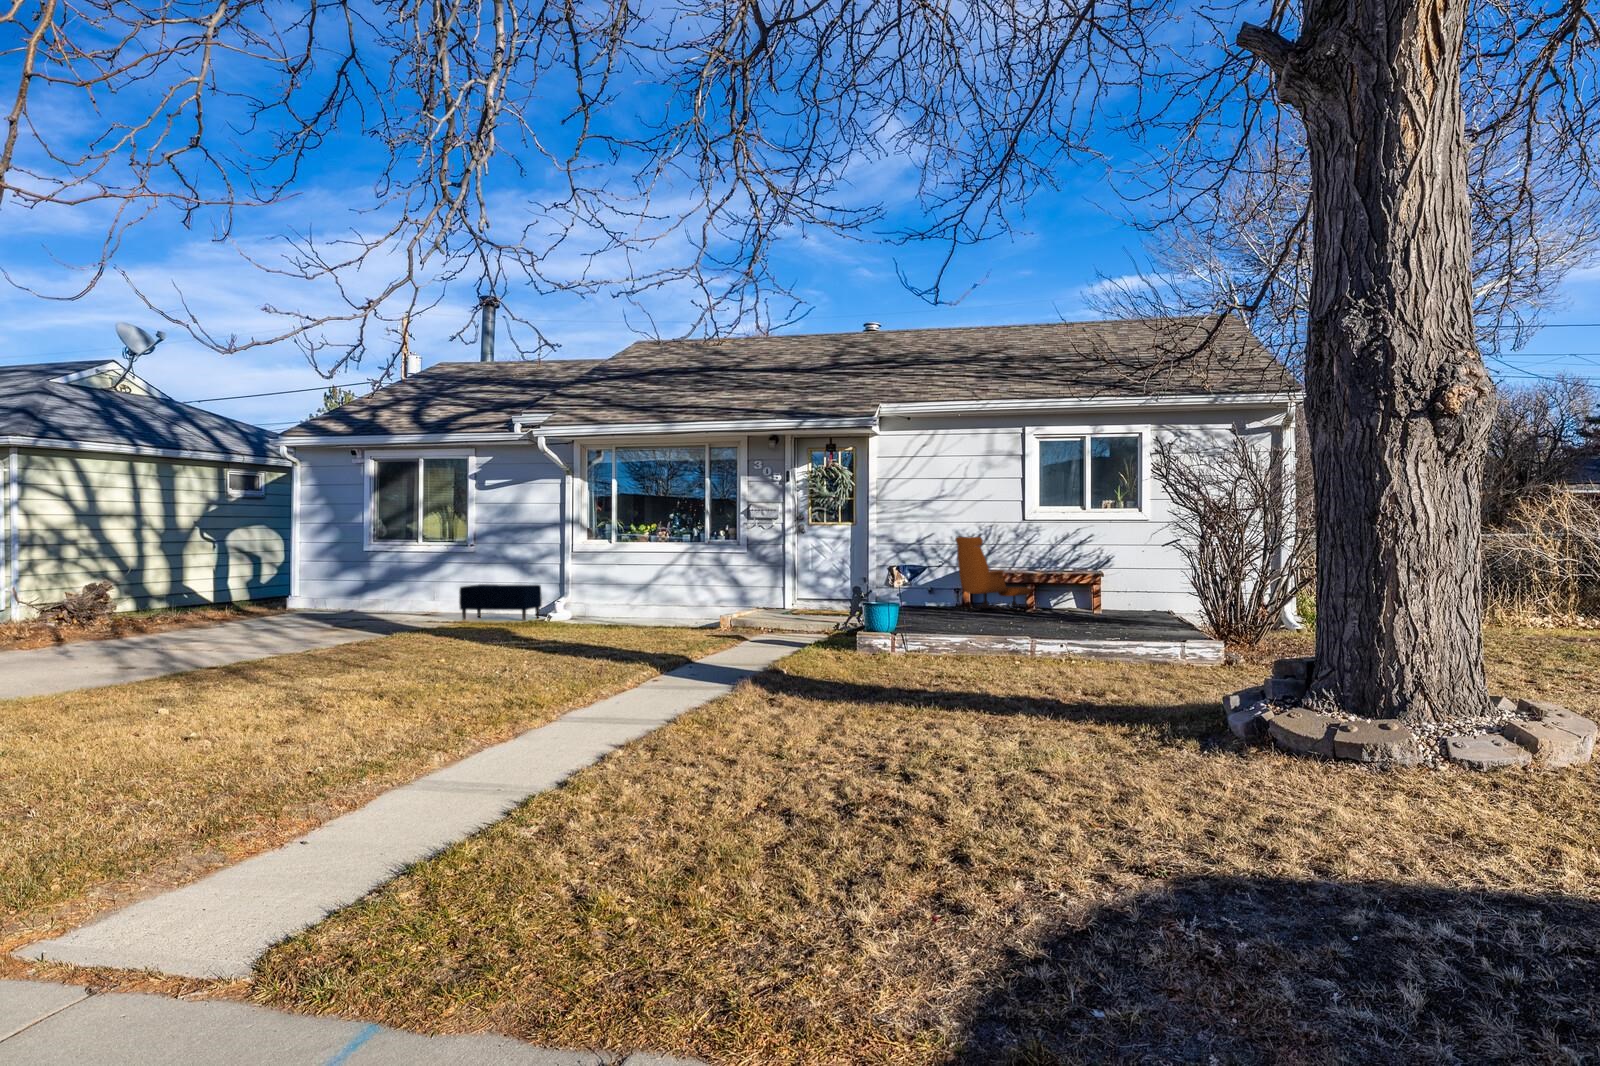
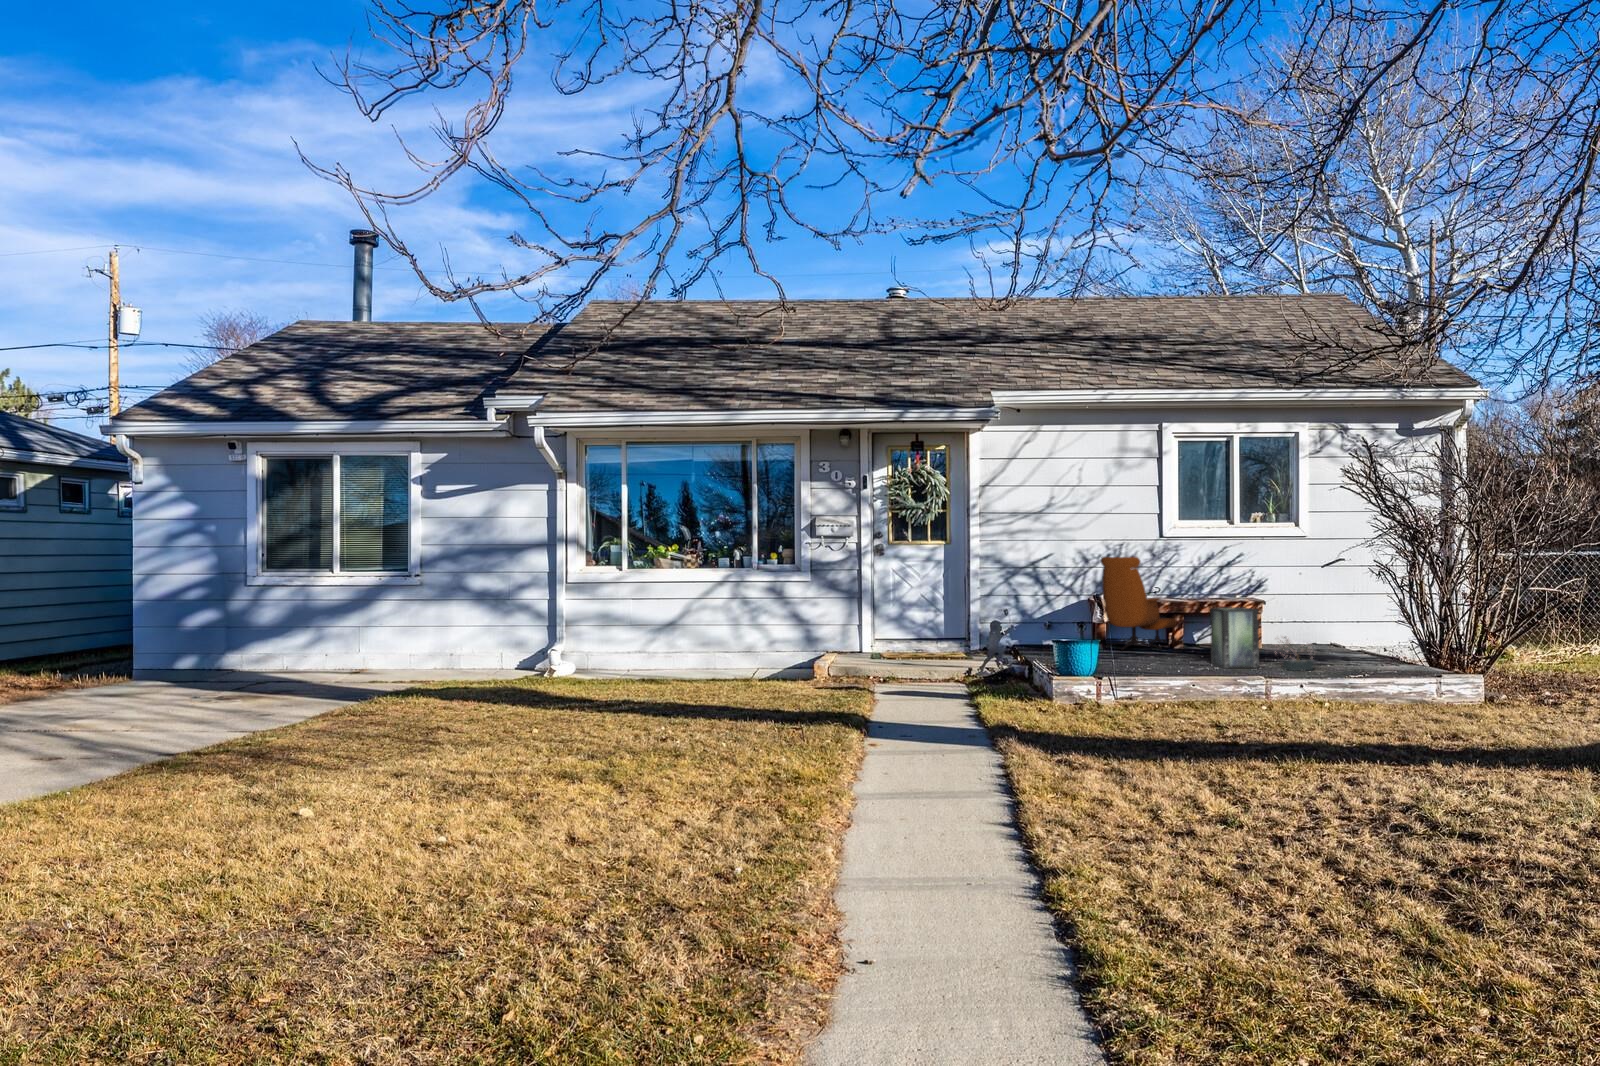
storage box: none [1018,579,1050,629] -> present [1210,607,1259,668]
bench: present [459,584,542,621] -> none [412,627,523,678]
decorative plant: none [1060,603,1097,633] -> present [1280,638,1313,671]

